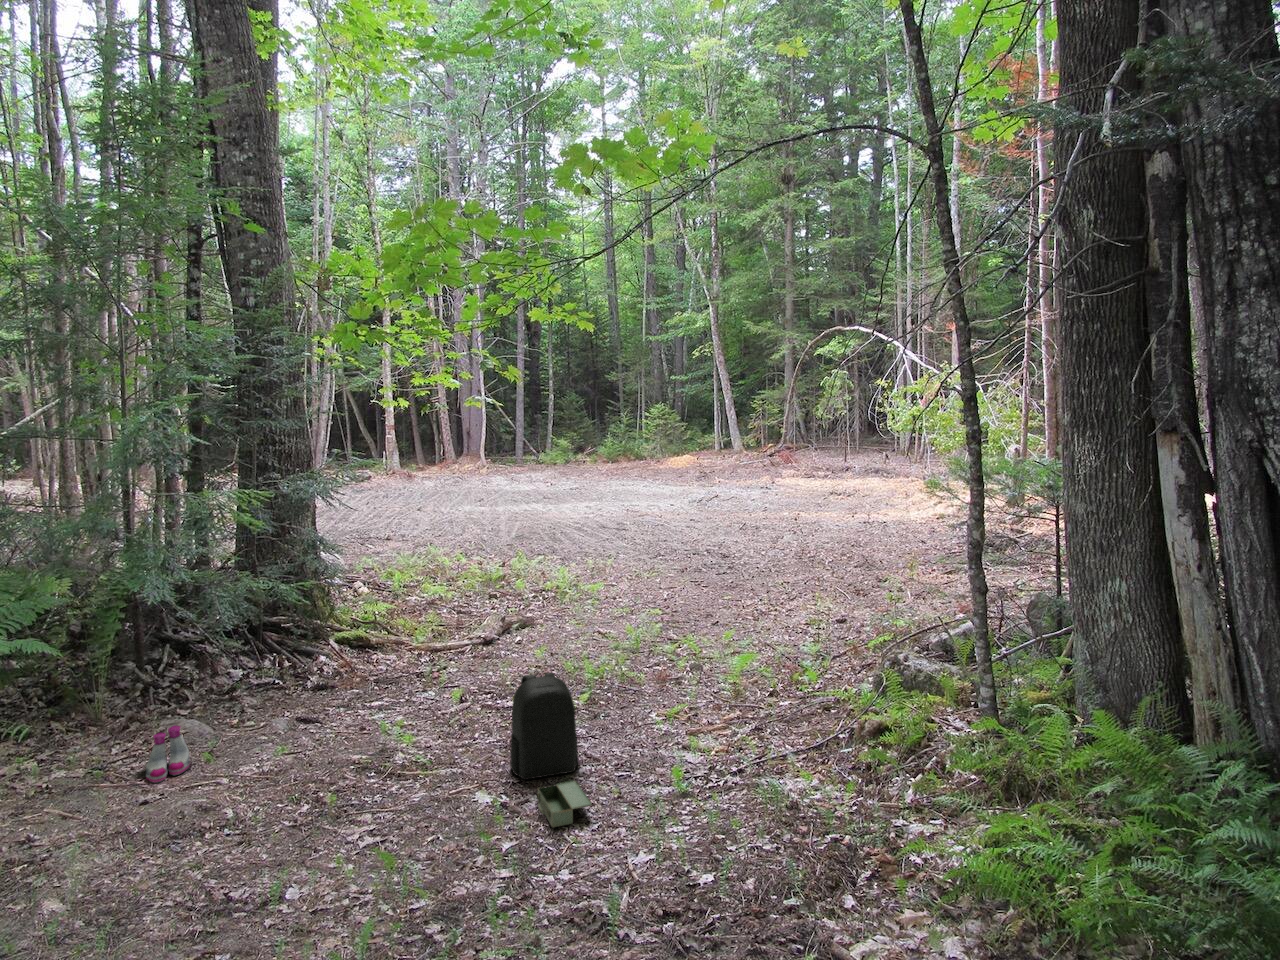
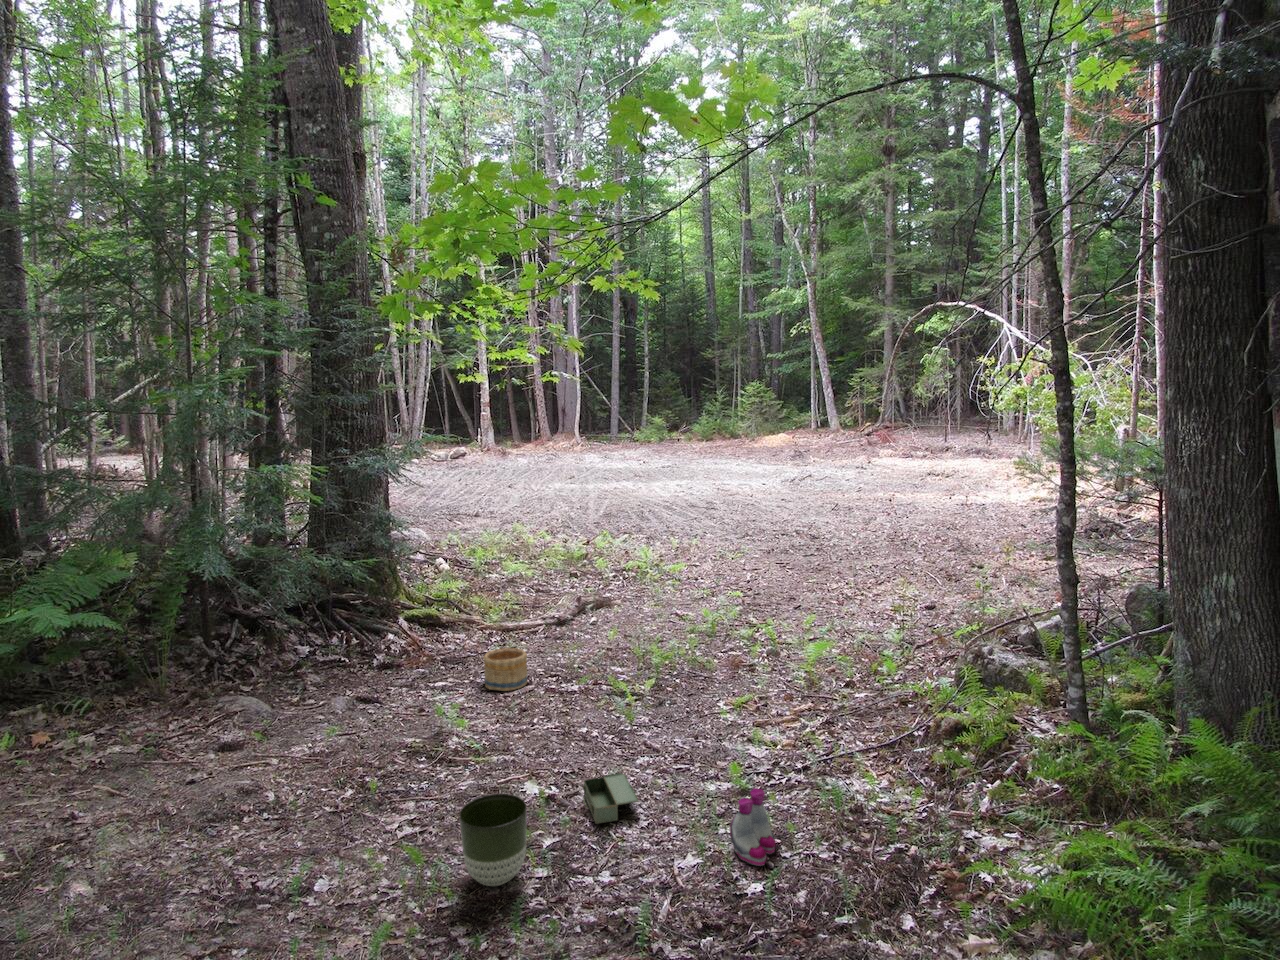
basket: none [424,666,468,708] -> present [483,648,527,691]
backpack: present [510,671,579,779] -> none [560,656,632,770]
boots: present [146,726,190,783] -> present [730,788,776,866]
planter: none [431,800,495,887] -> present [459,794,527,886]

